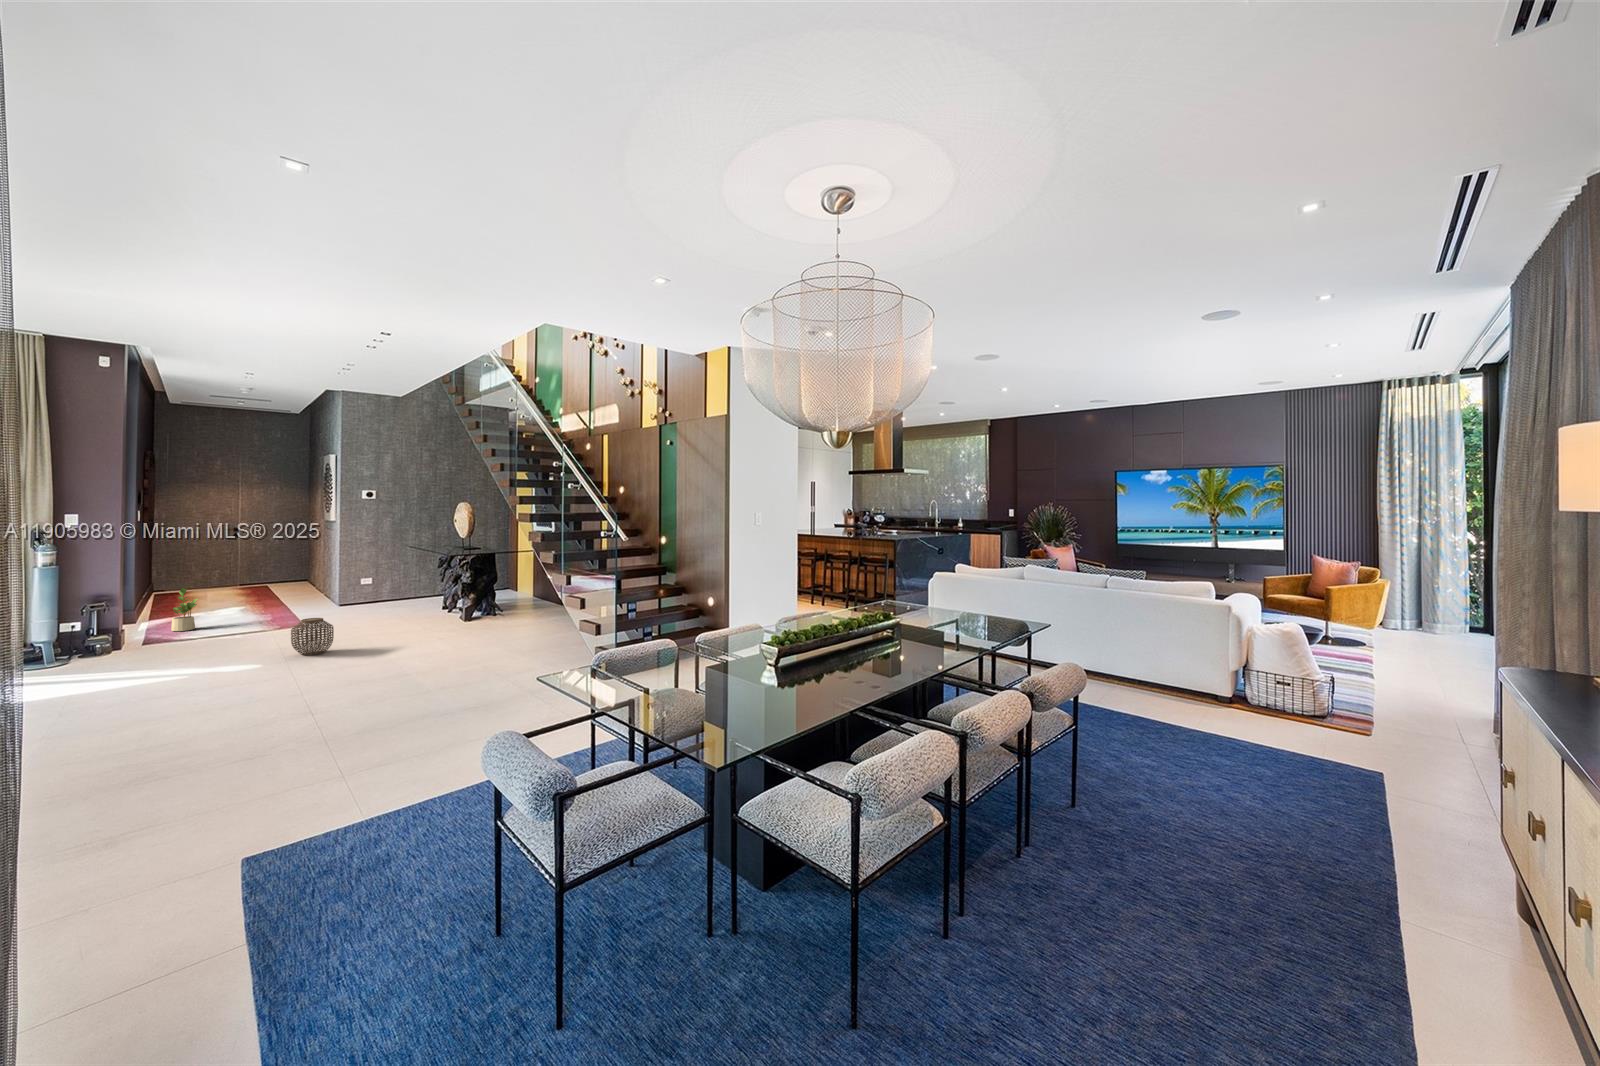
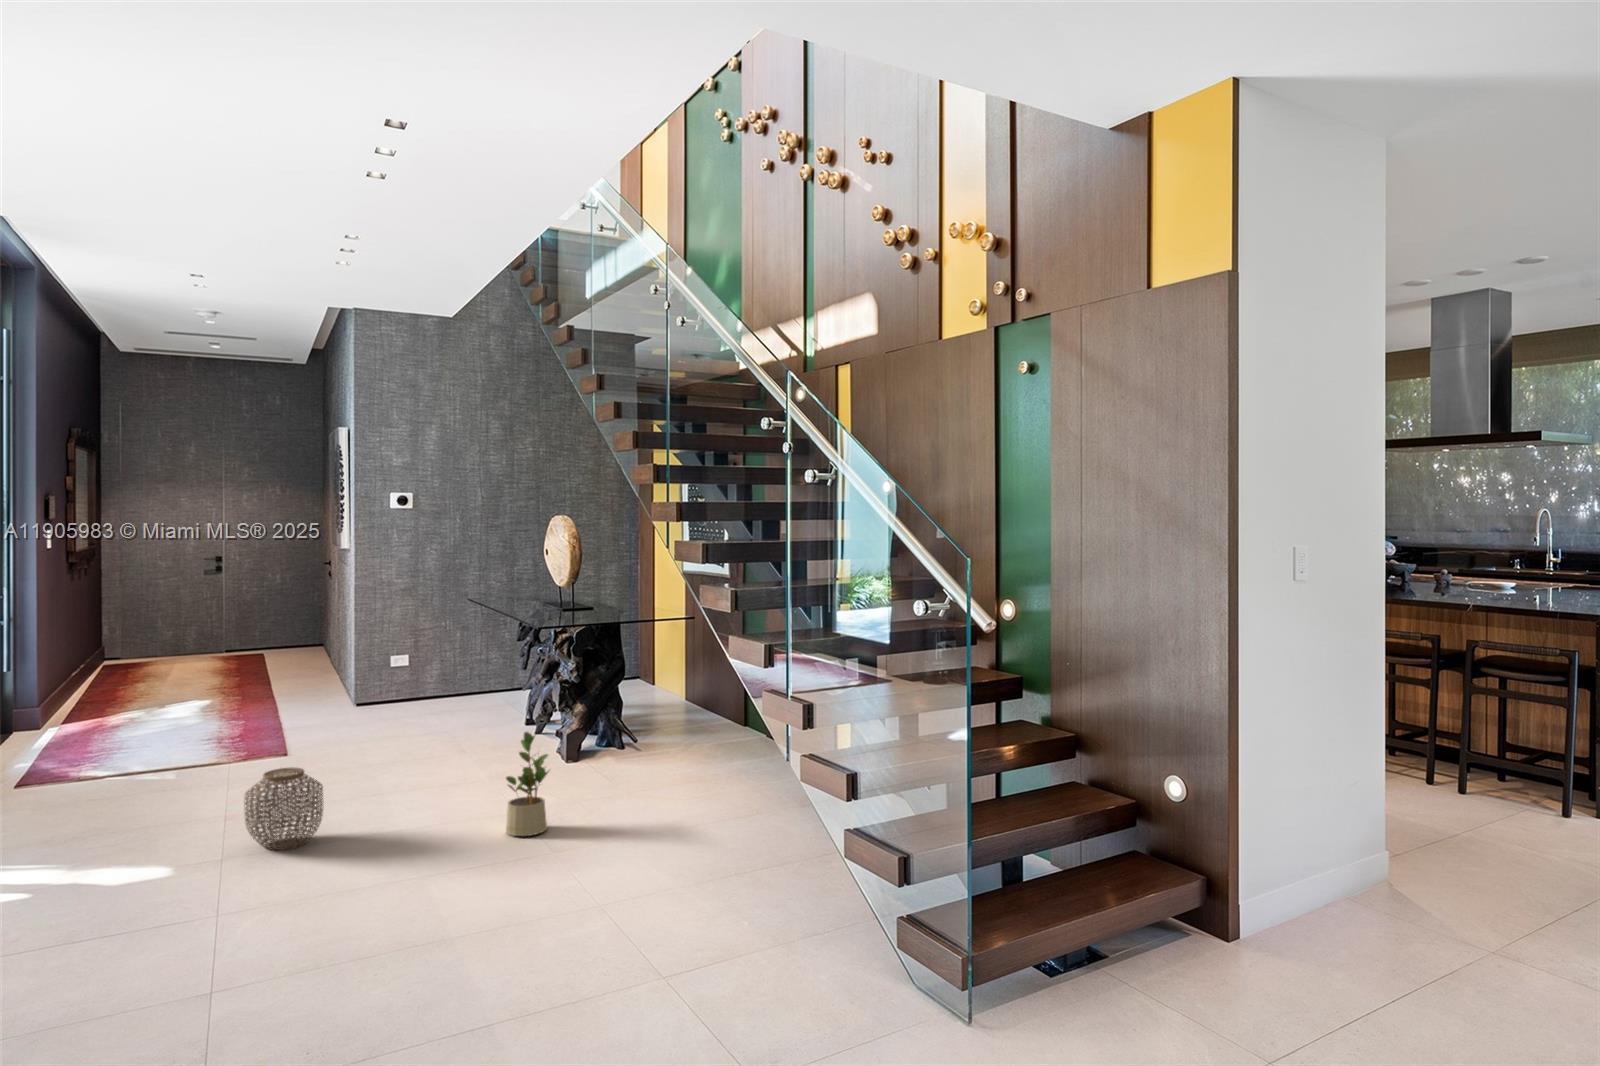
potted plant: present [171,588,198,631] -> present [506,732,548,836]

